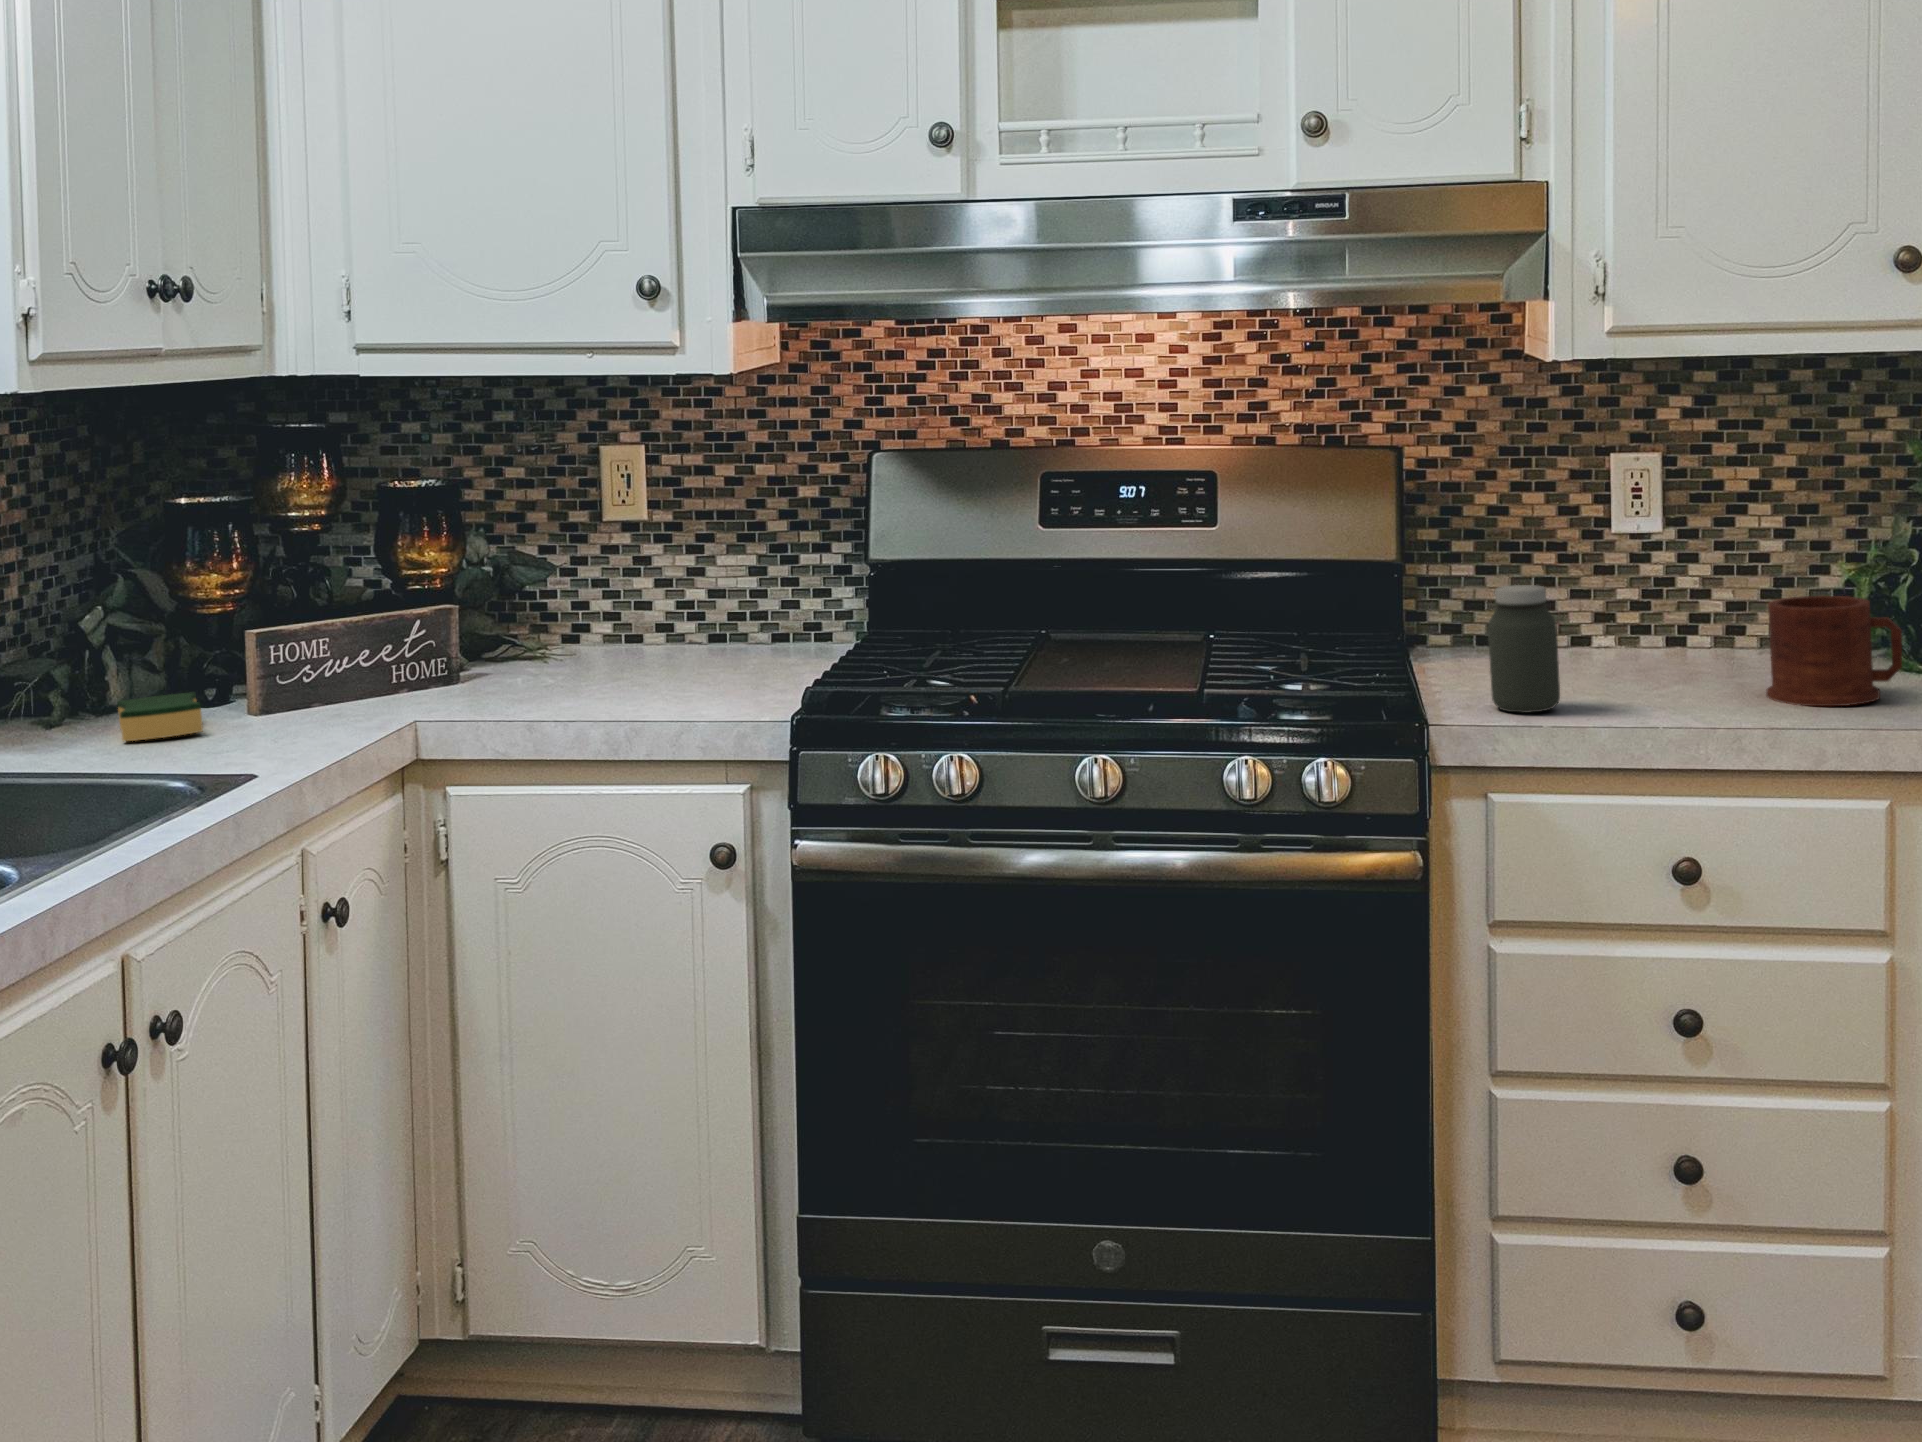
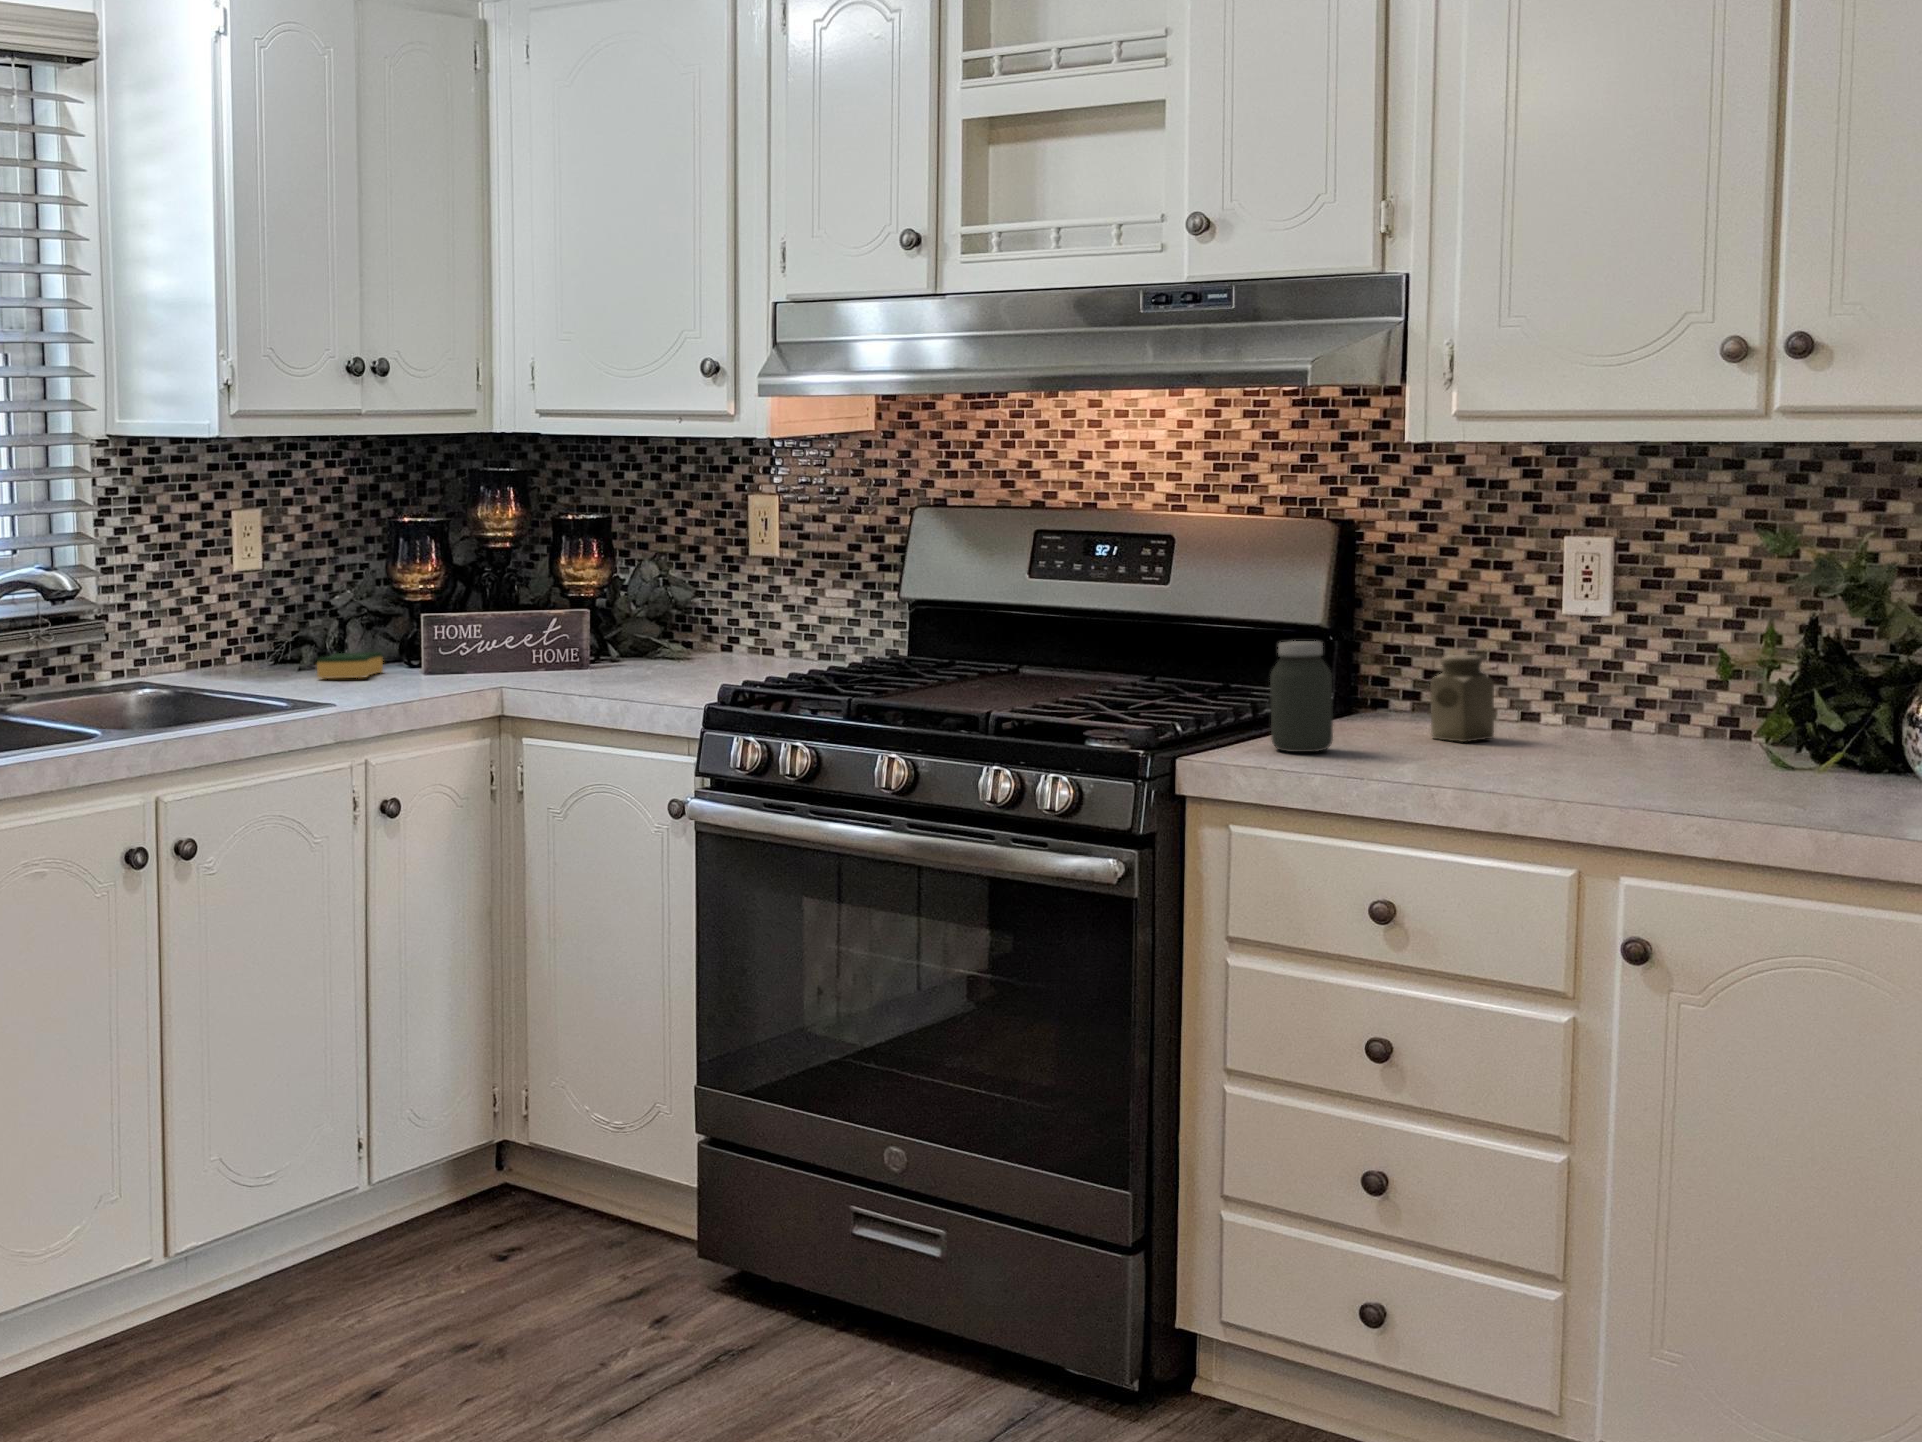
salt shaker: none [1571,585,1631,679] -> present [1430,655,1494,742]
mug: present [1766,596,1902,706] -> none [1552,675,1679,775]

